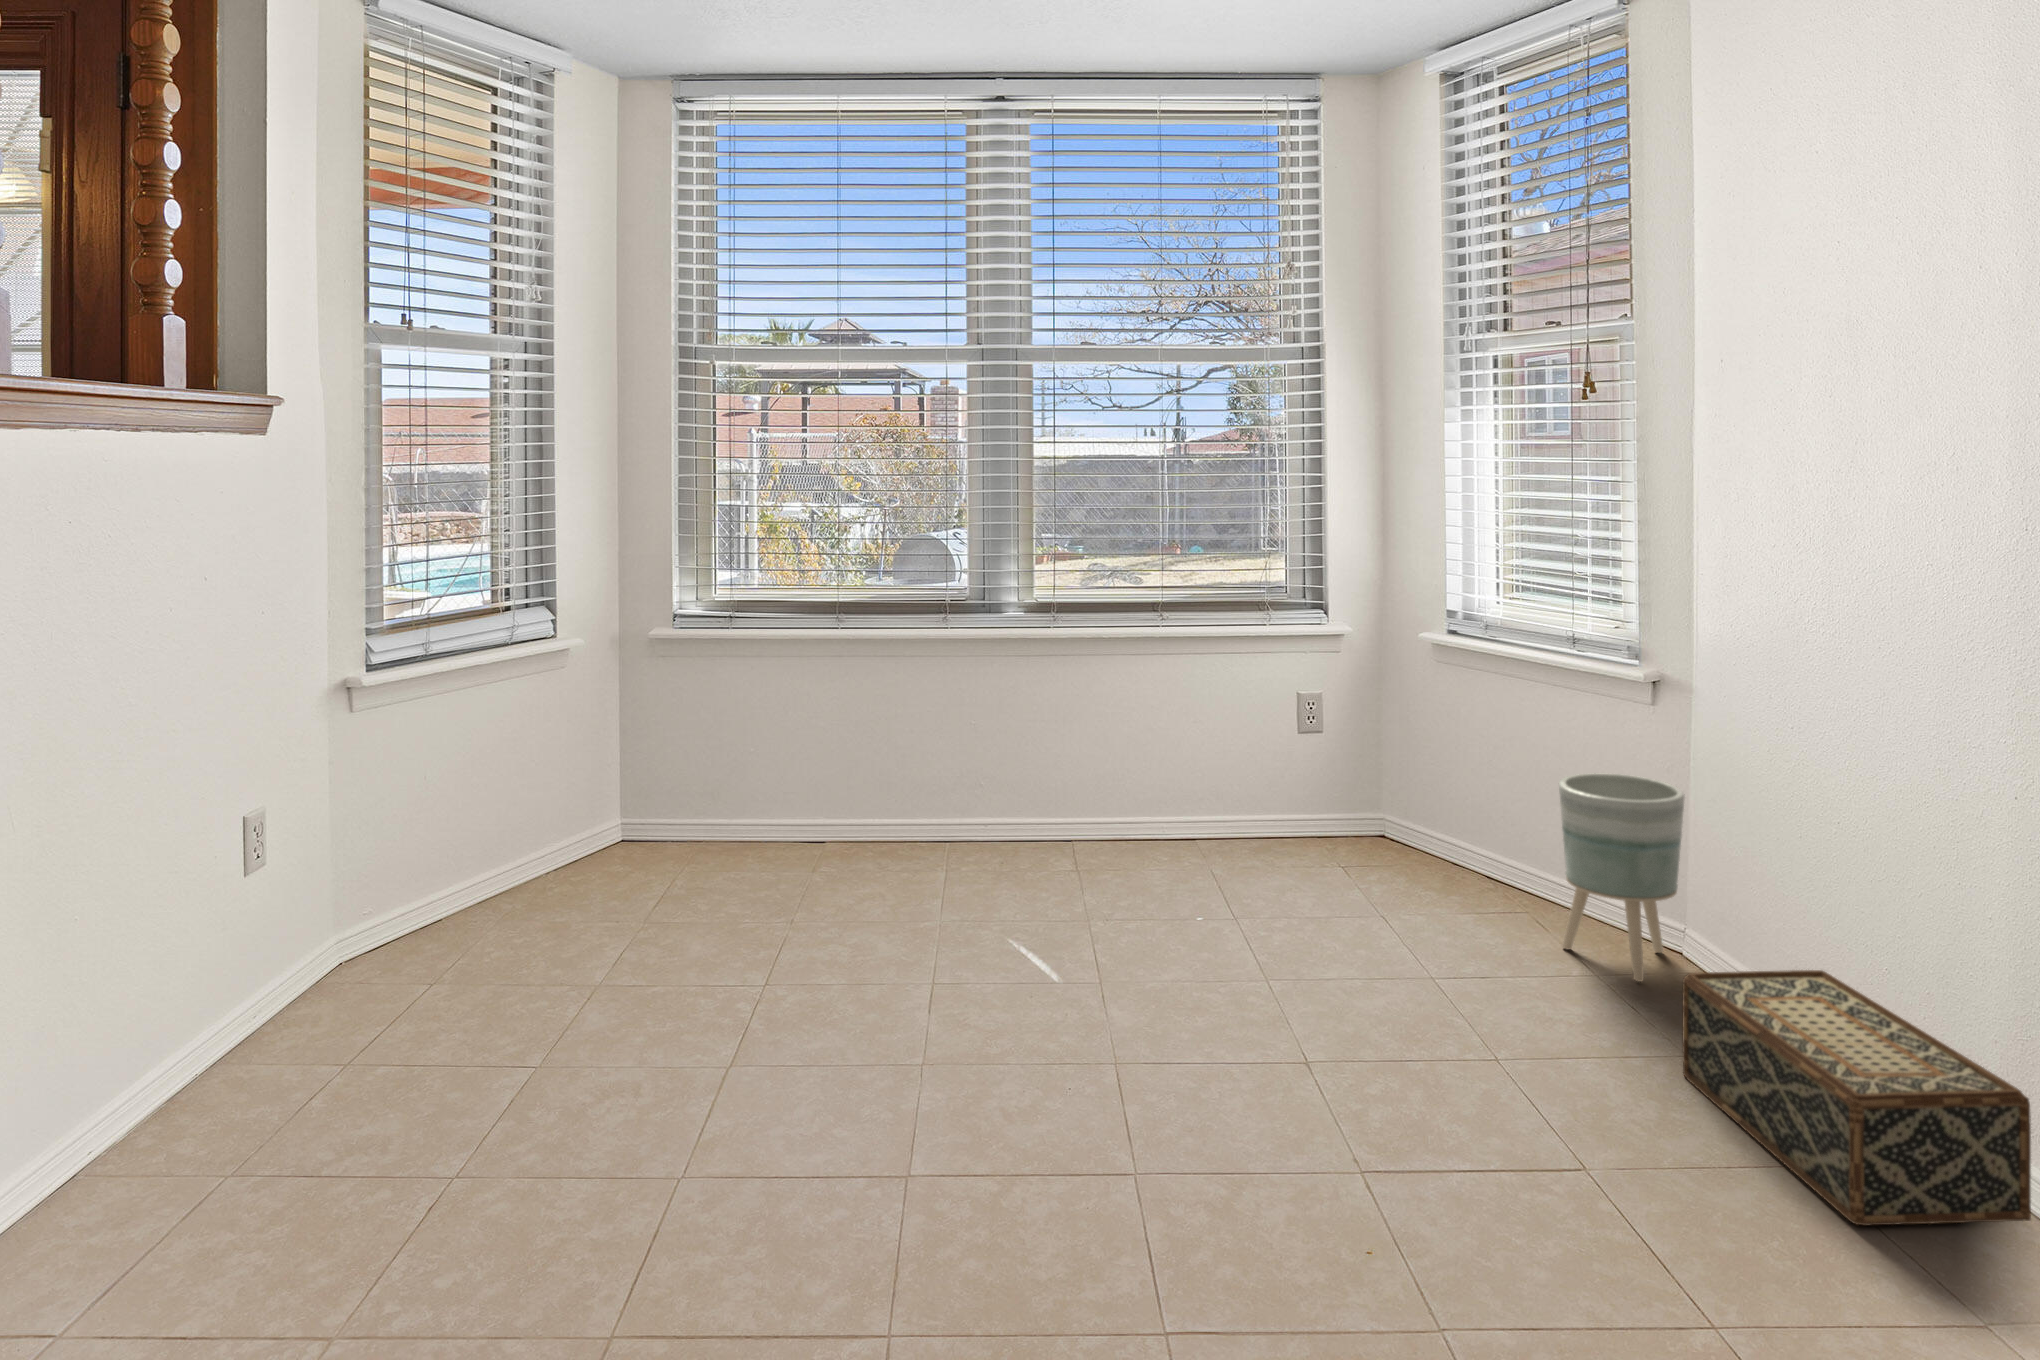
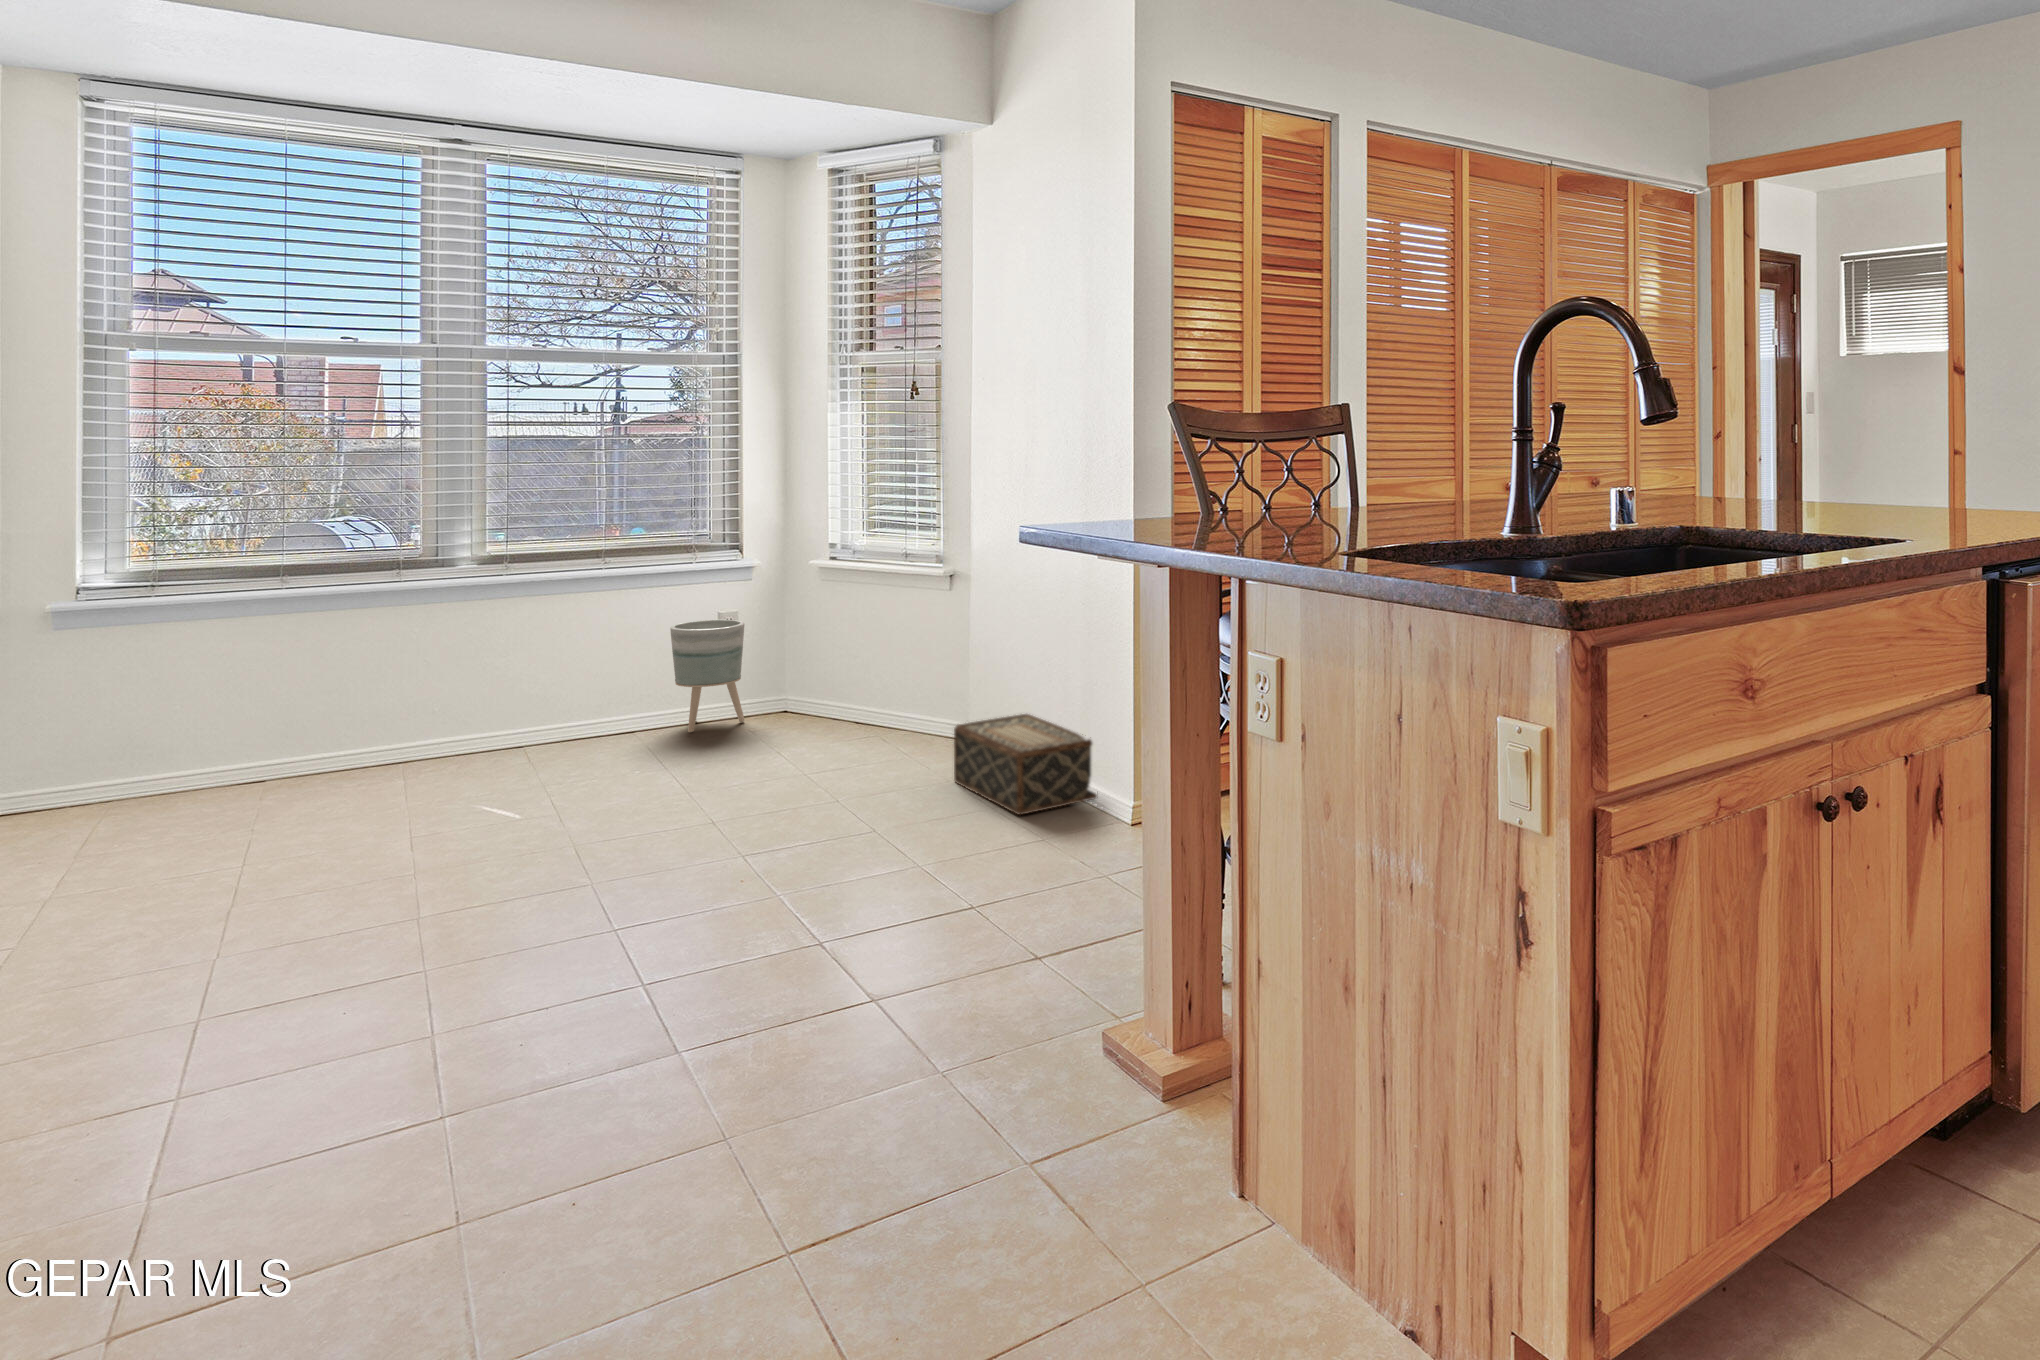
planter: present [1559,773,1685,982] -> present [670,620,745,732]

